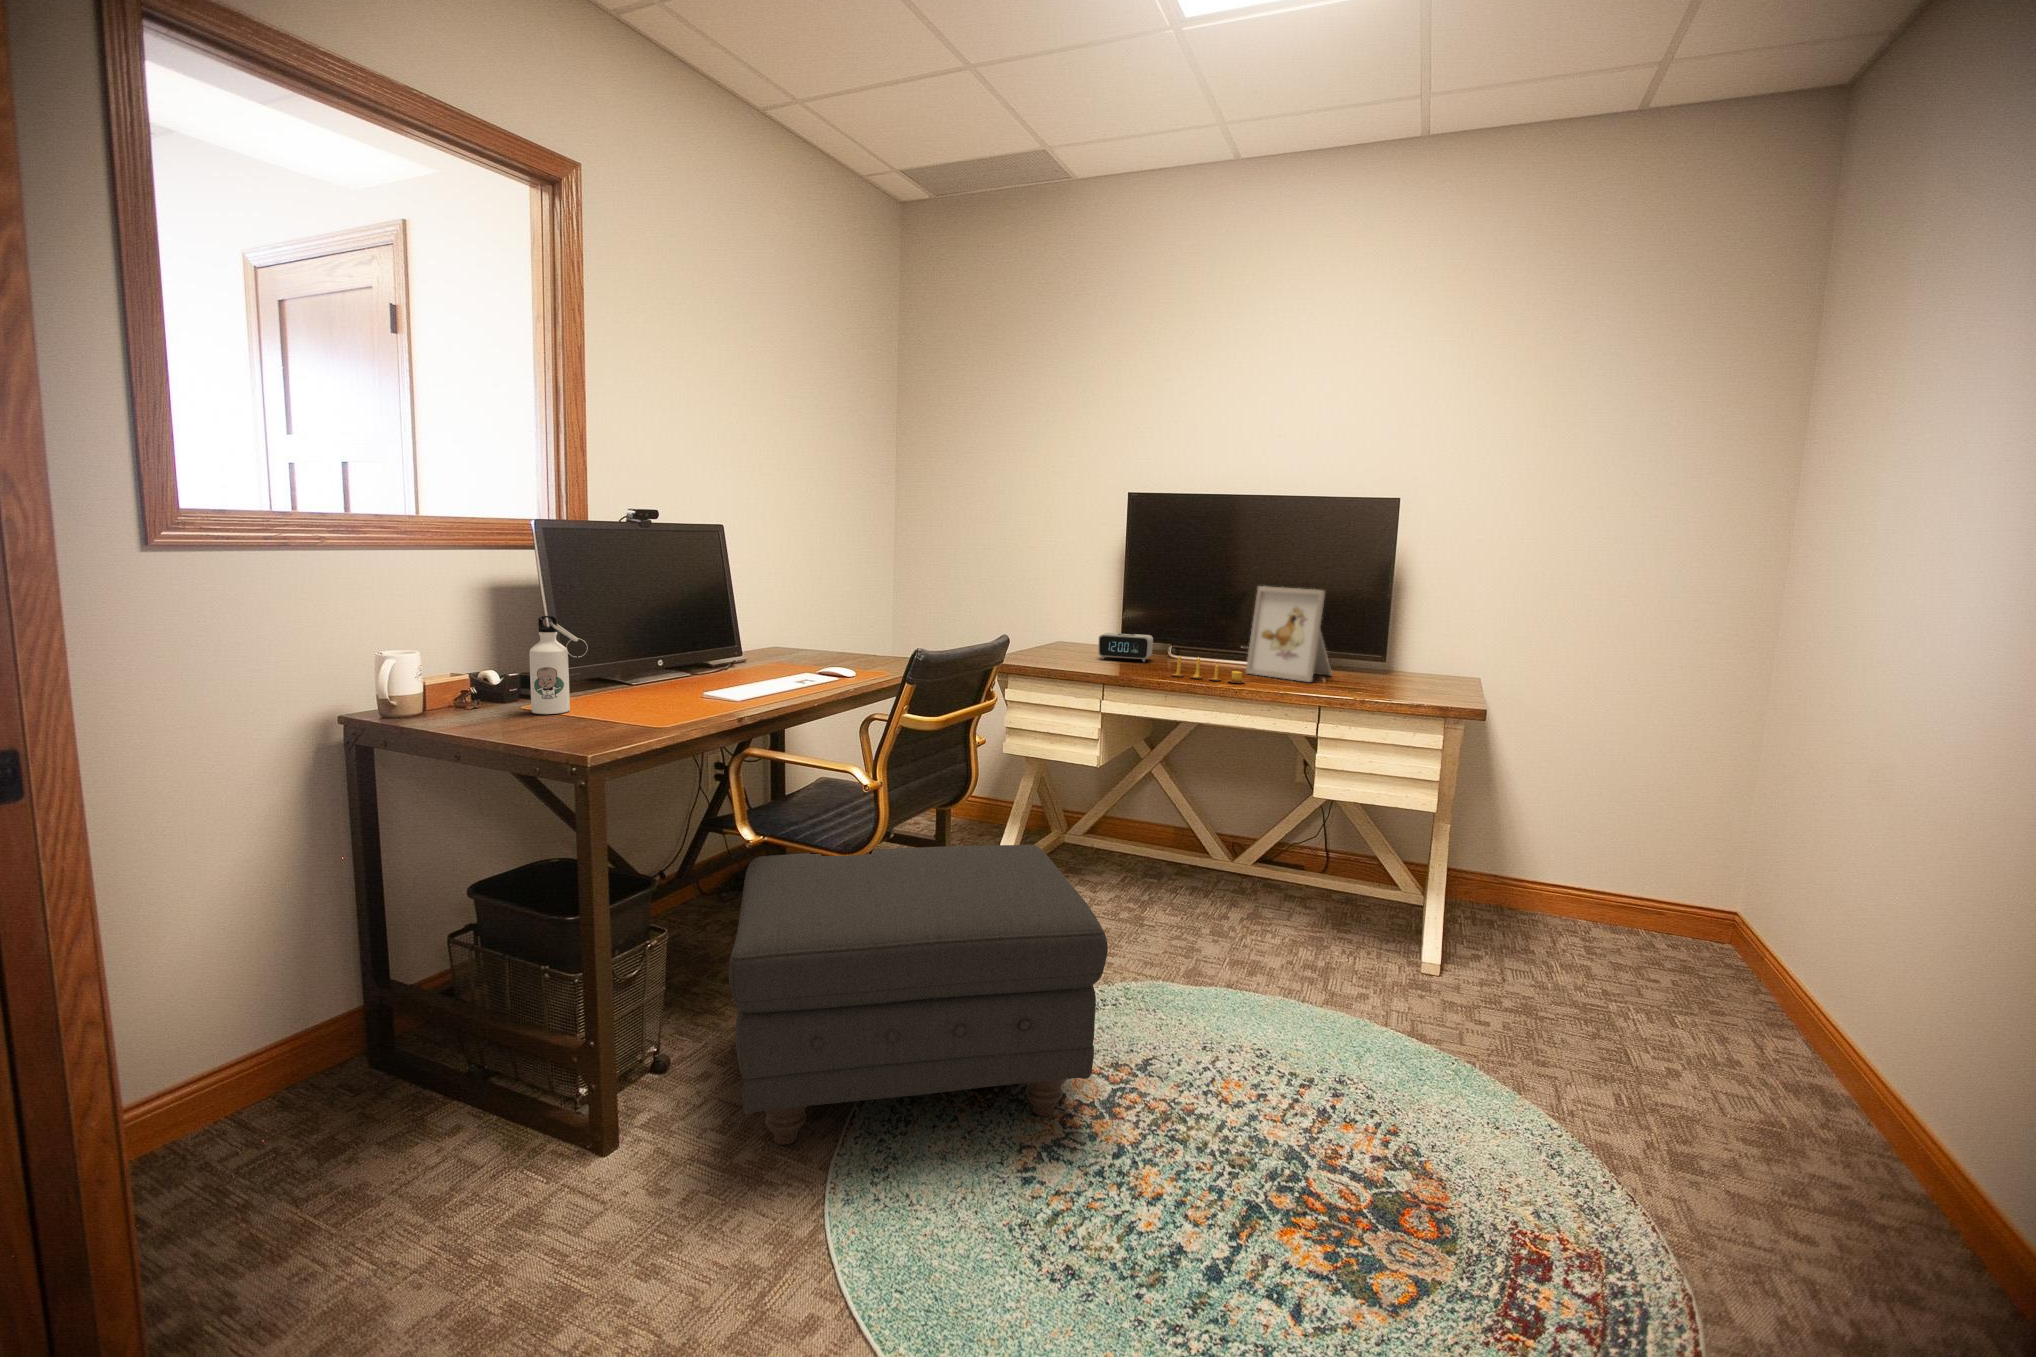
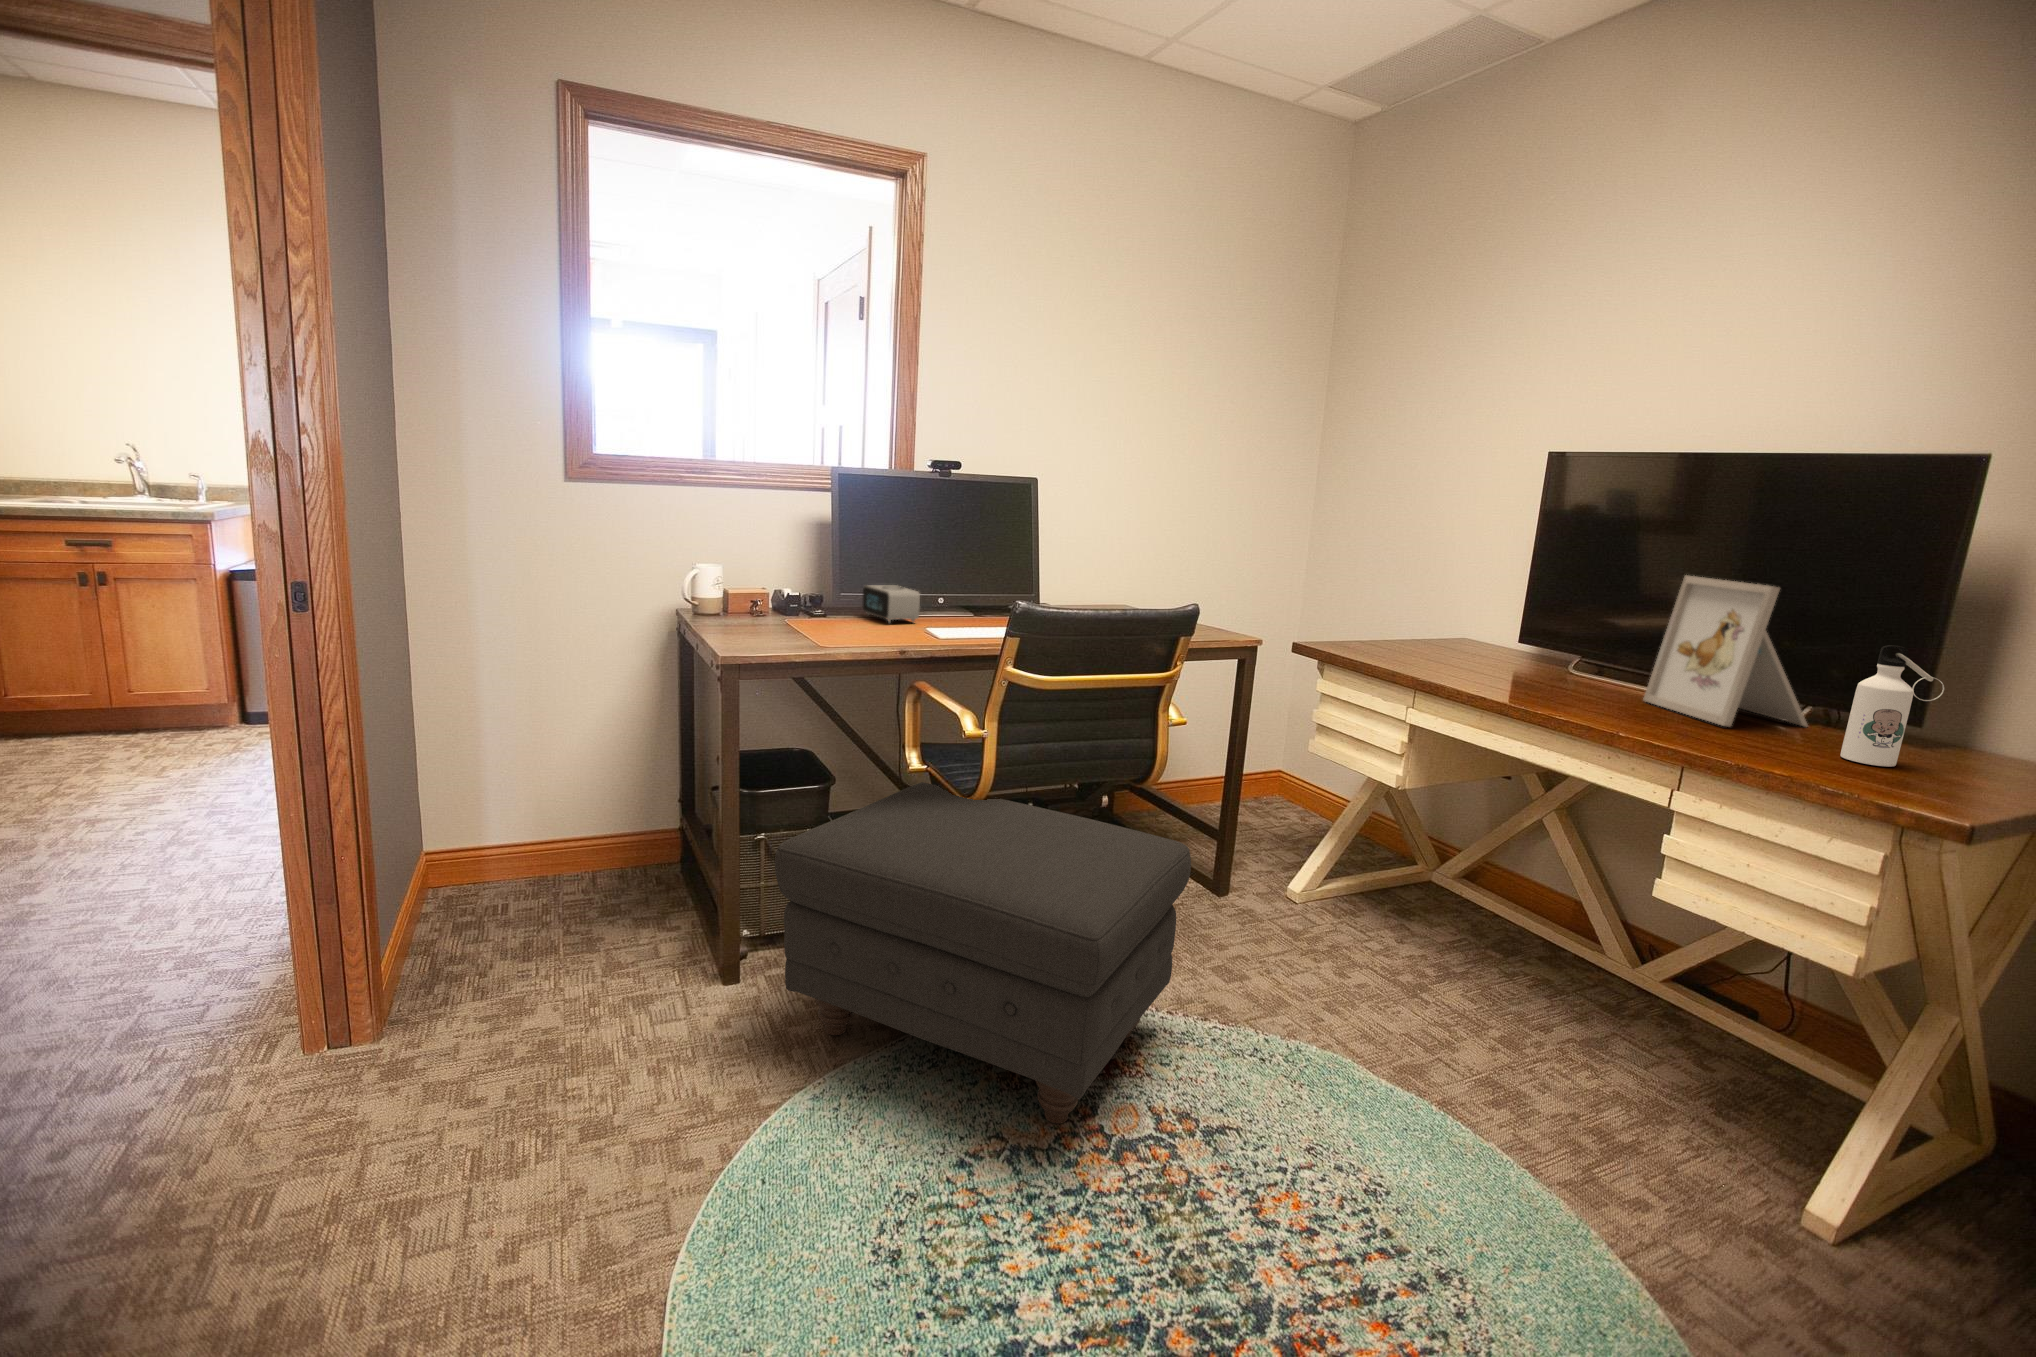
water bottle: present [530,616,588,714] -> present [1840,645,1944,767]
alarm clock: present [1098,633,1153,662] -> present [862,585,920,623]
candle: present [1171,656,1244,683] -> none [1509,659,1603,709]

